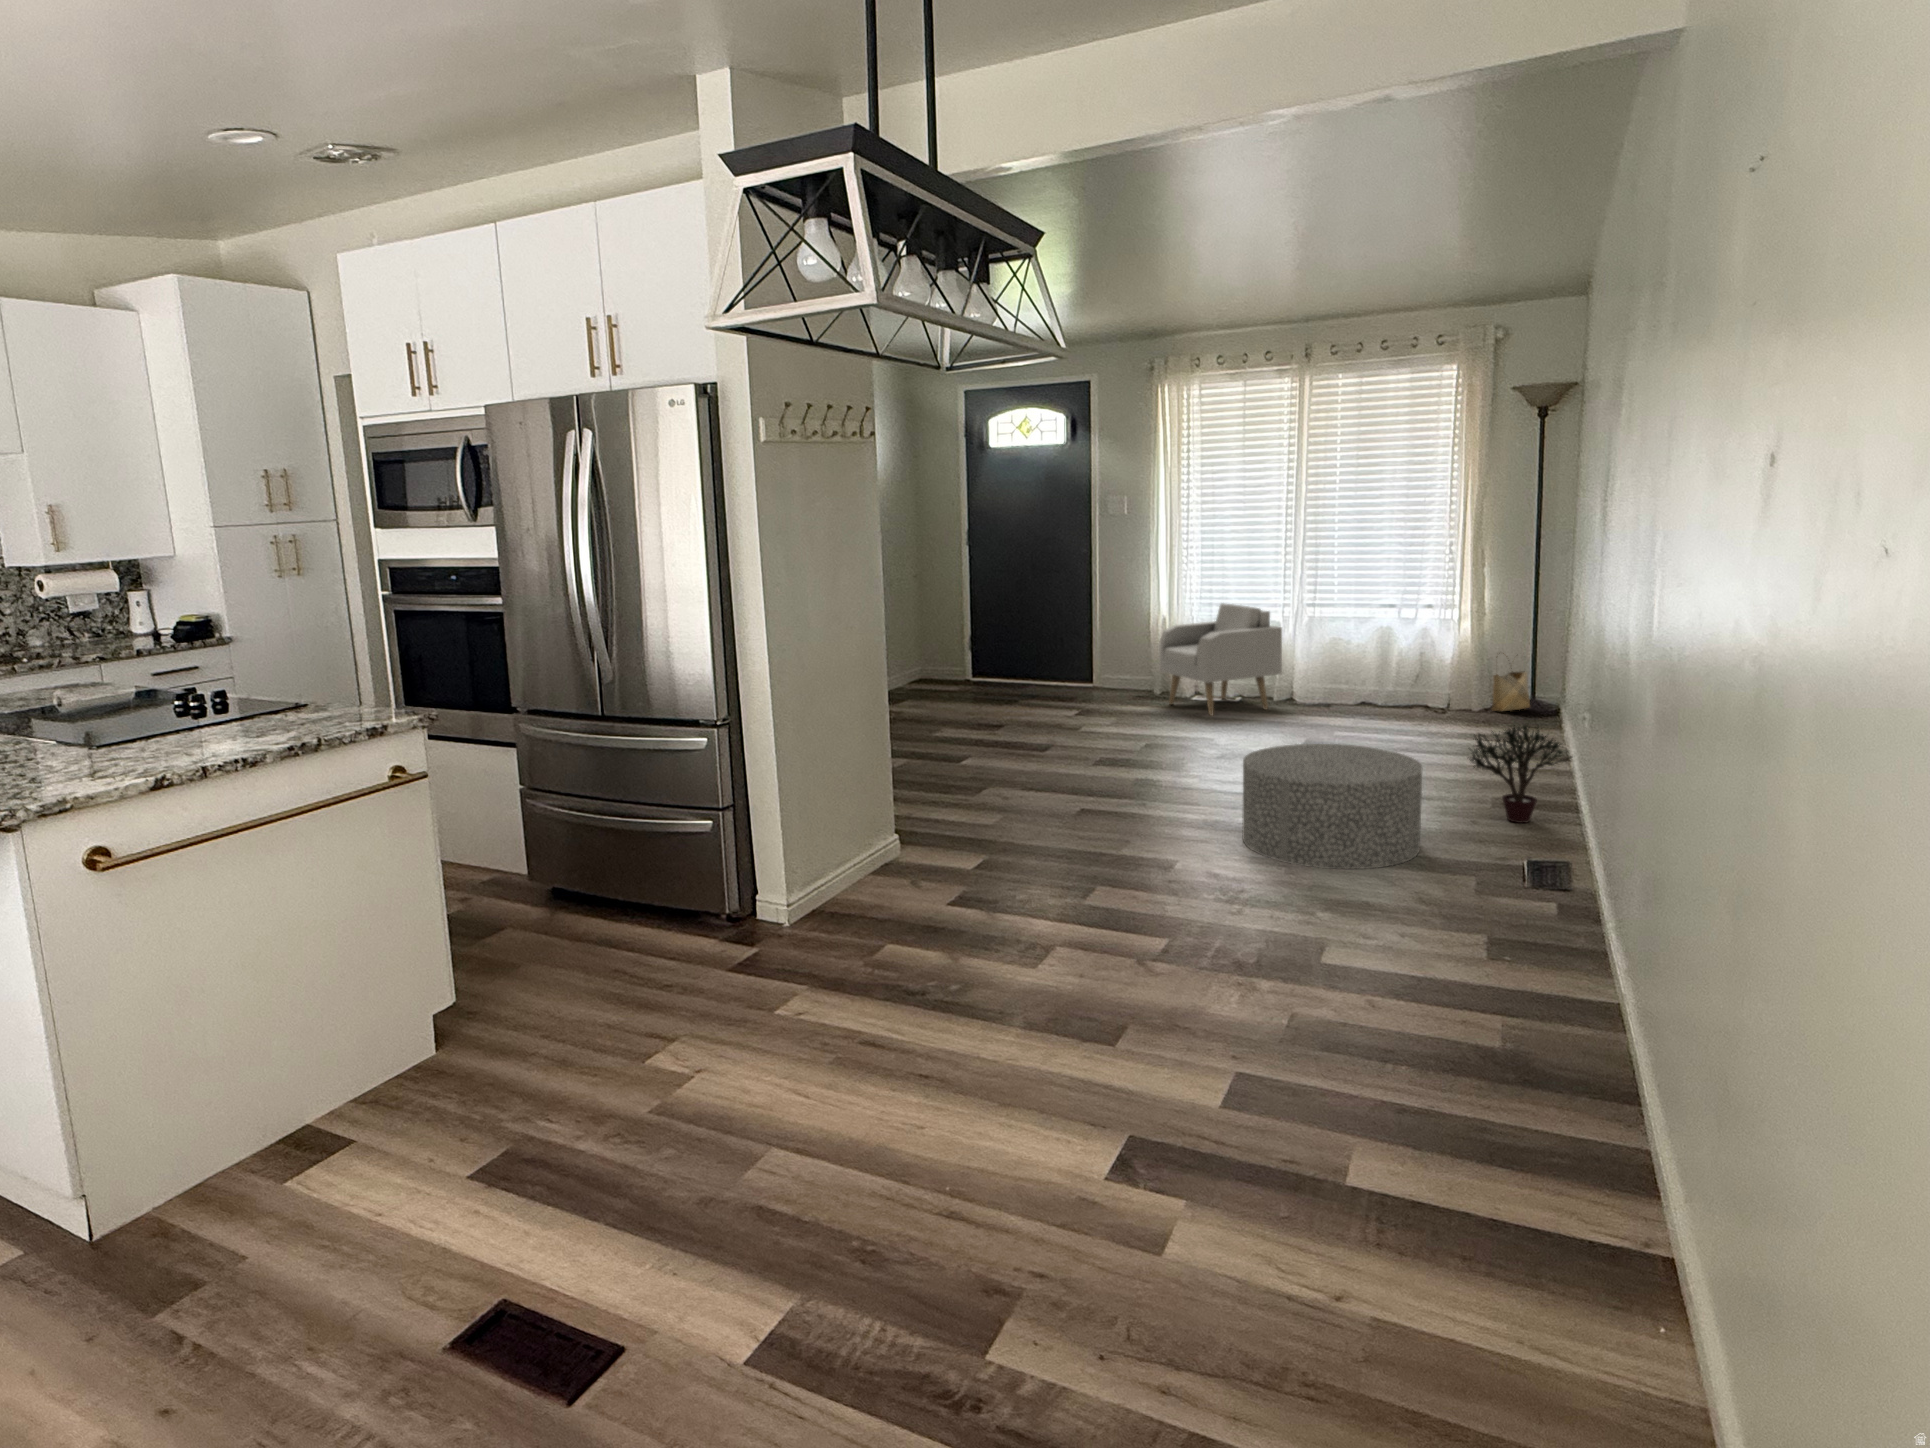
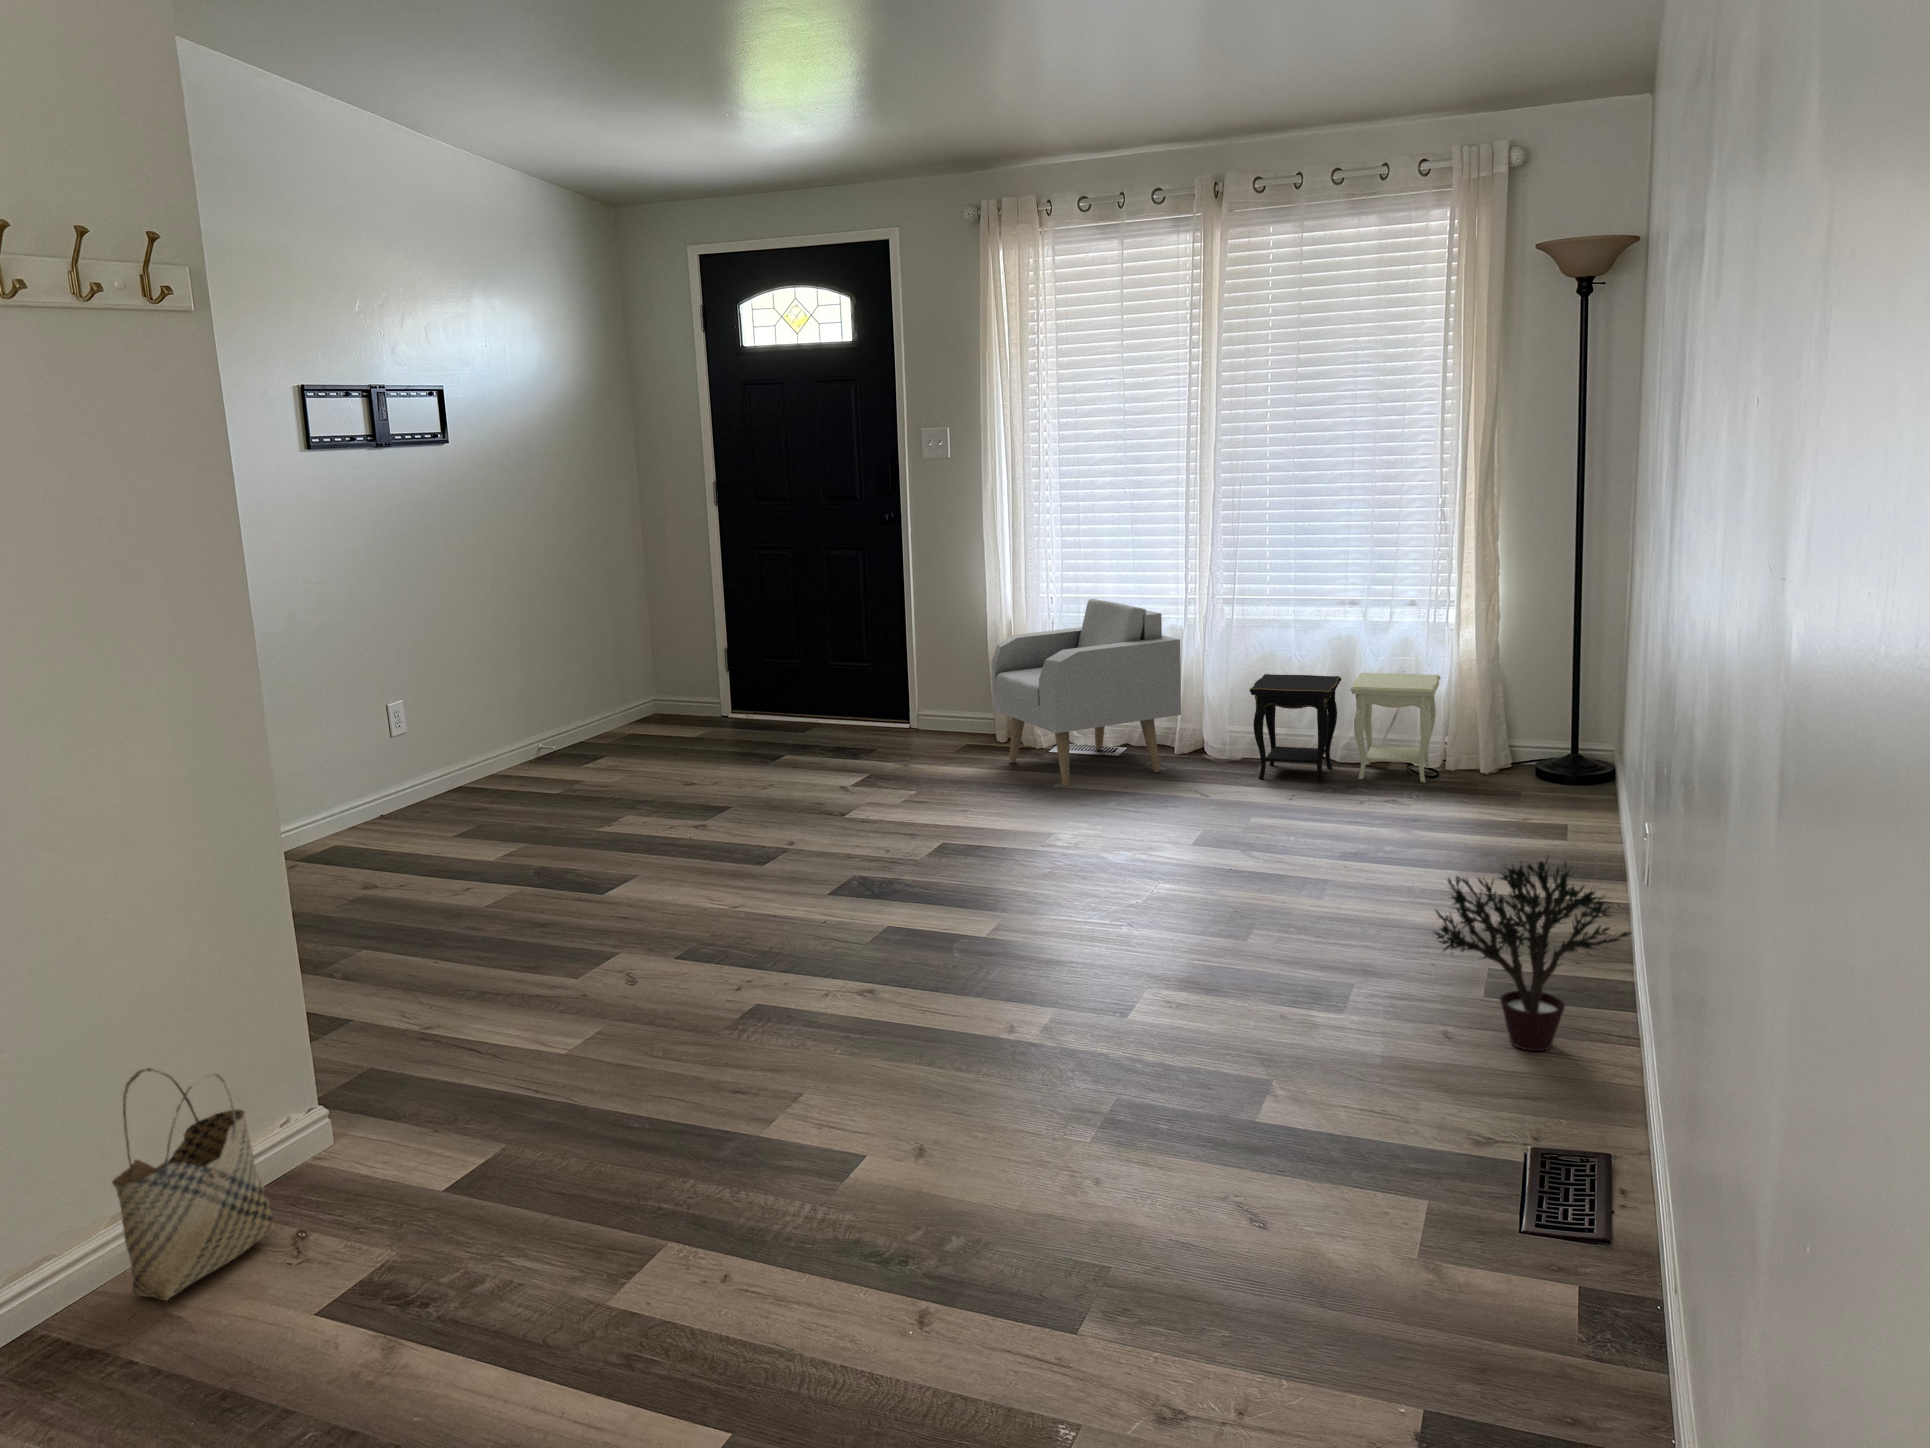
side table: none [1328,649,1448,716] -> present [1249,673,1441,783]
woven basket: present [1492,653,1530,711] -> present [112,1068,274,1300]
ottoman: present [1242,744,1422,869] -> none [988,903,1334,1206]

